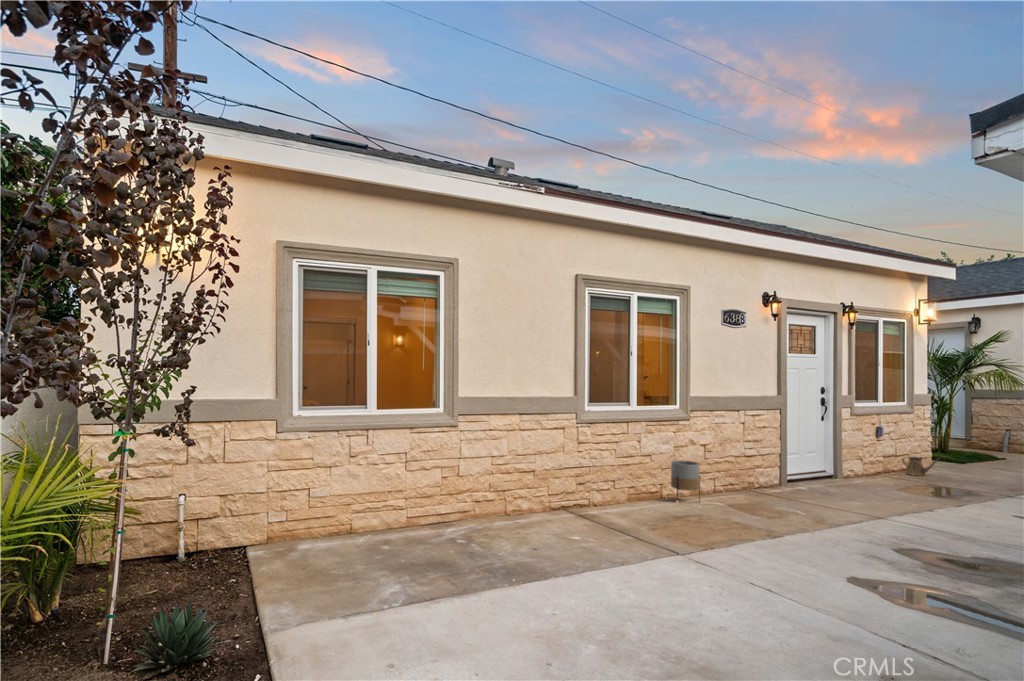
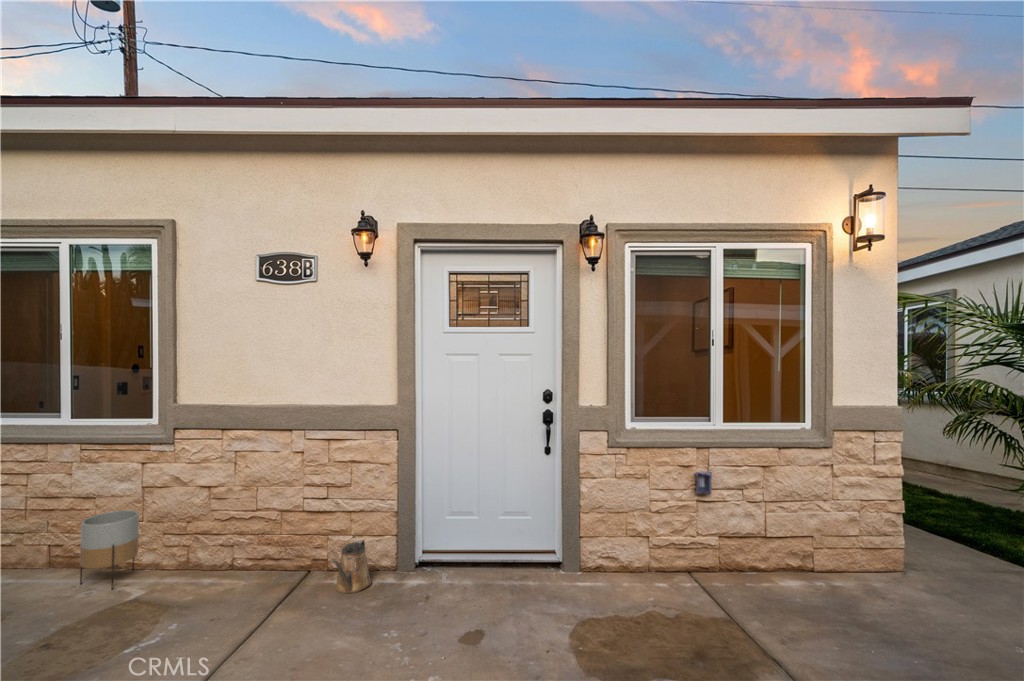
watering can: present [902,457,939,476] -> present [333,540,372,593]

